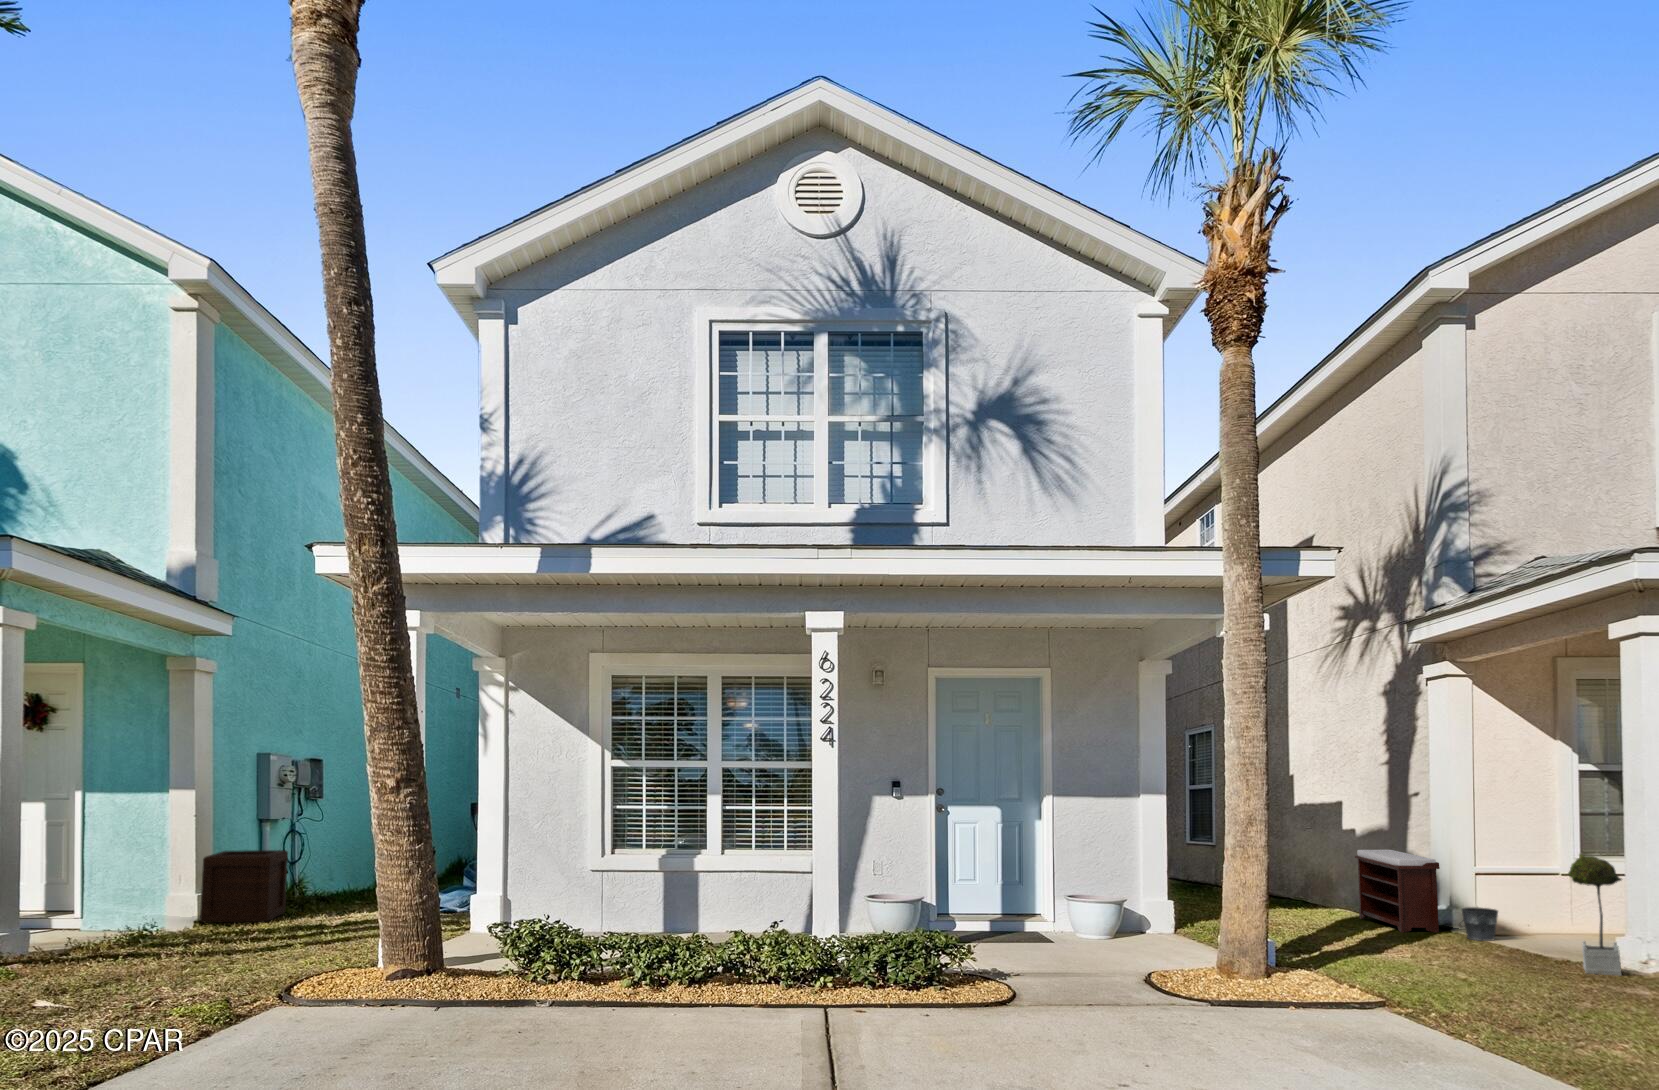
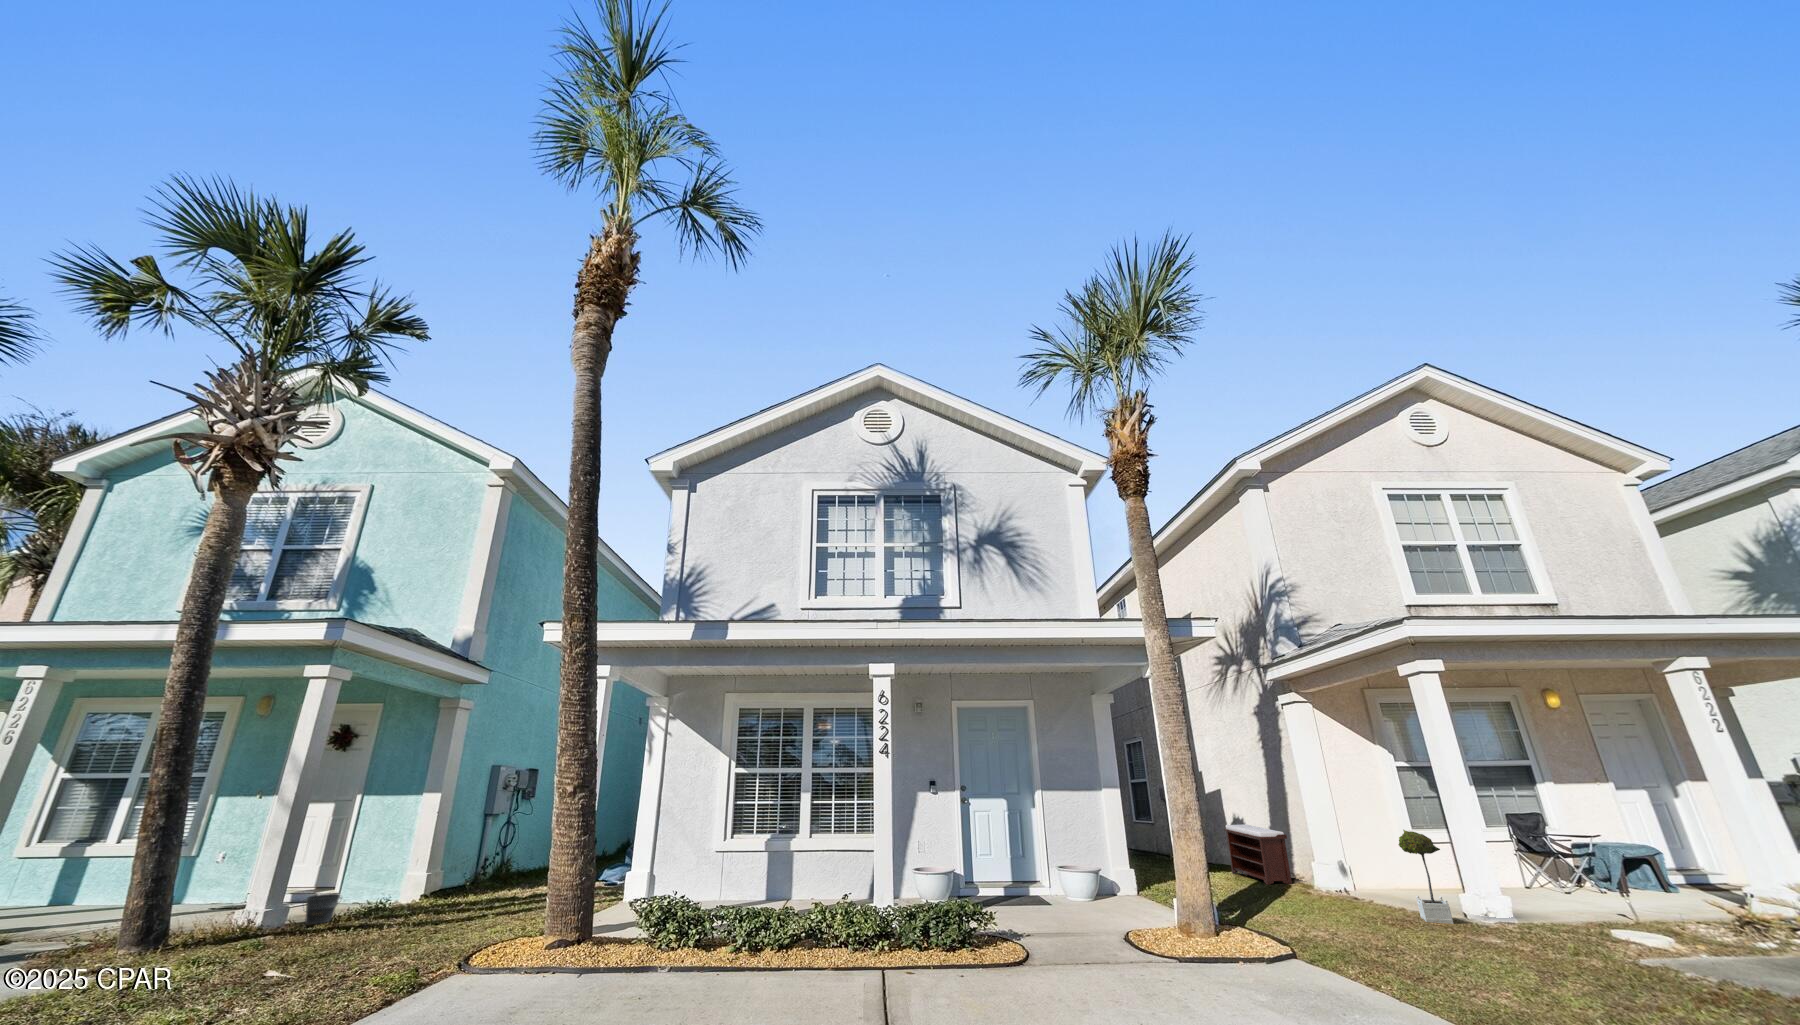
wooden crate: present [200,850,288,923] -> none [459,834,529,888]
bucket: present [1459,907,1498,941] -> present [305,893,342,924]

